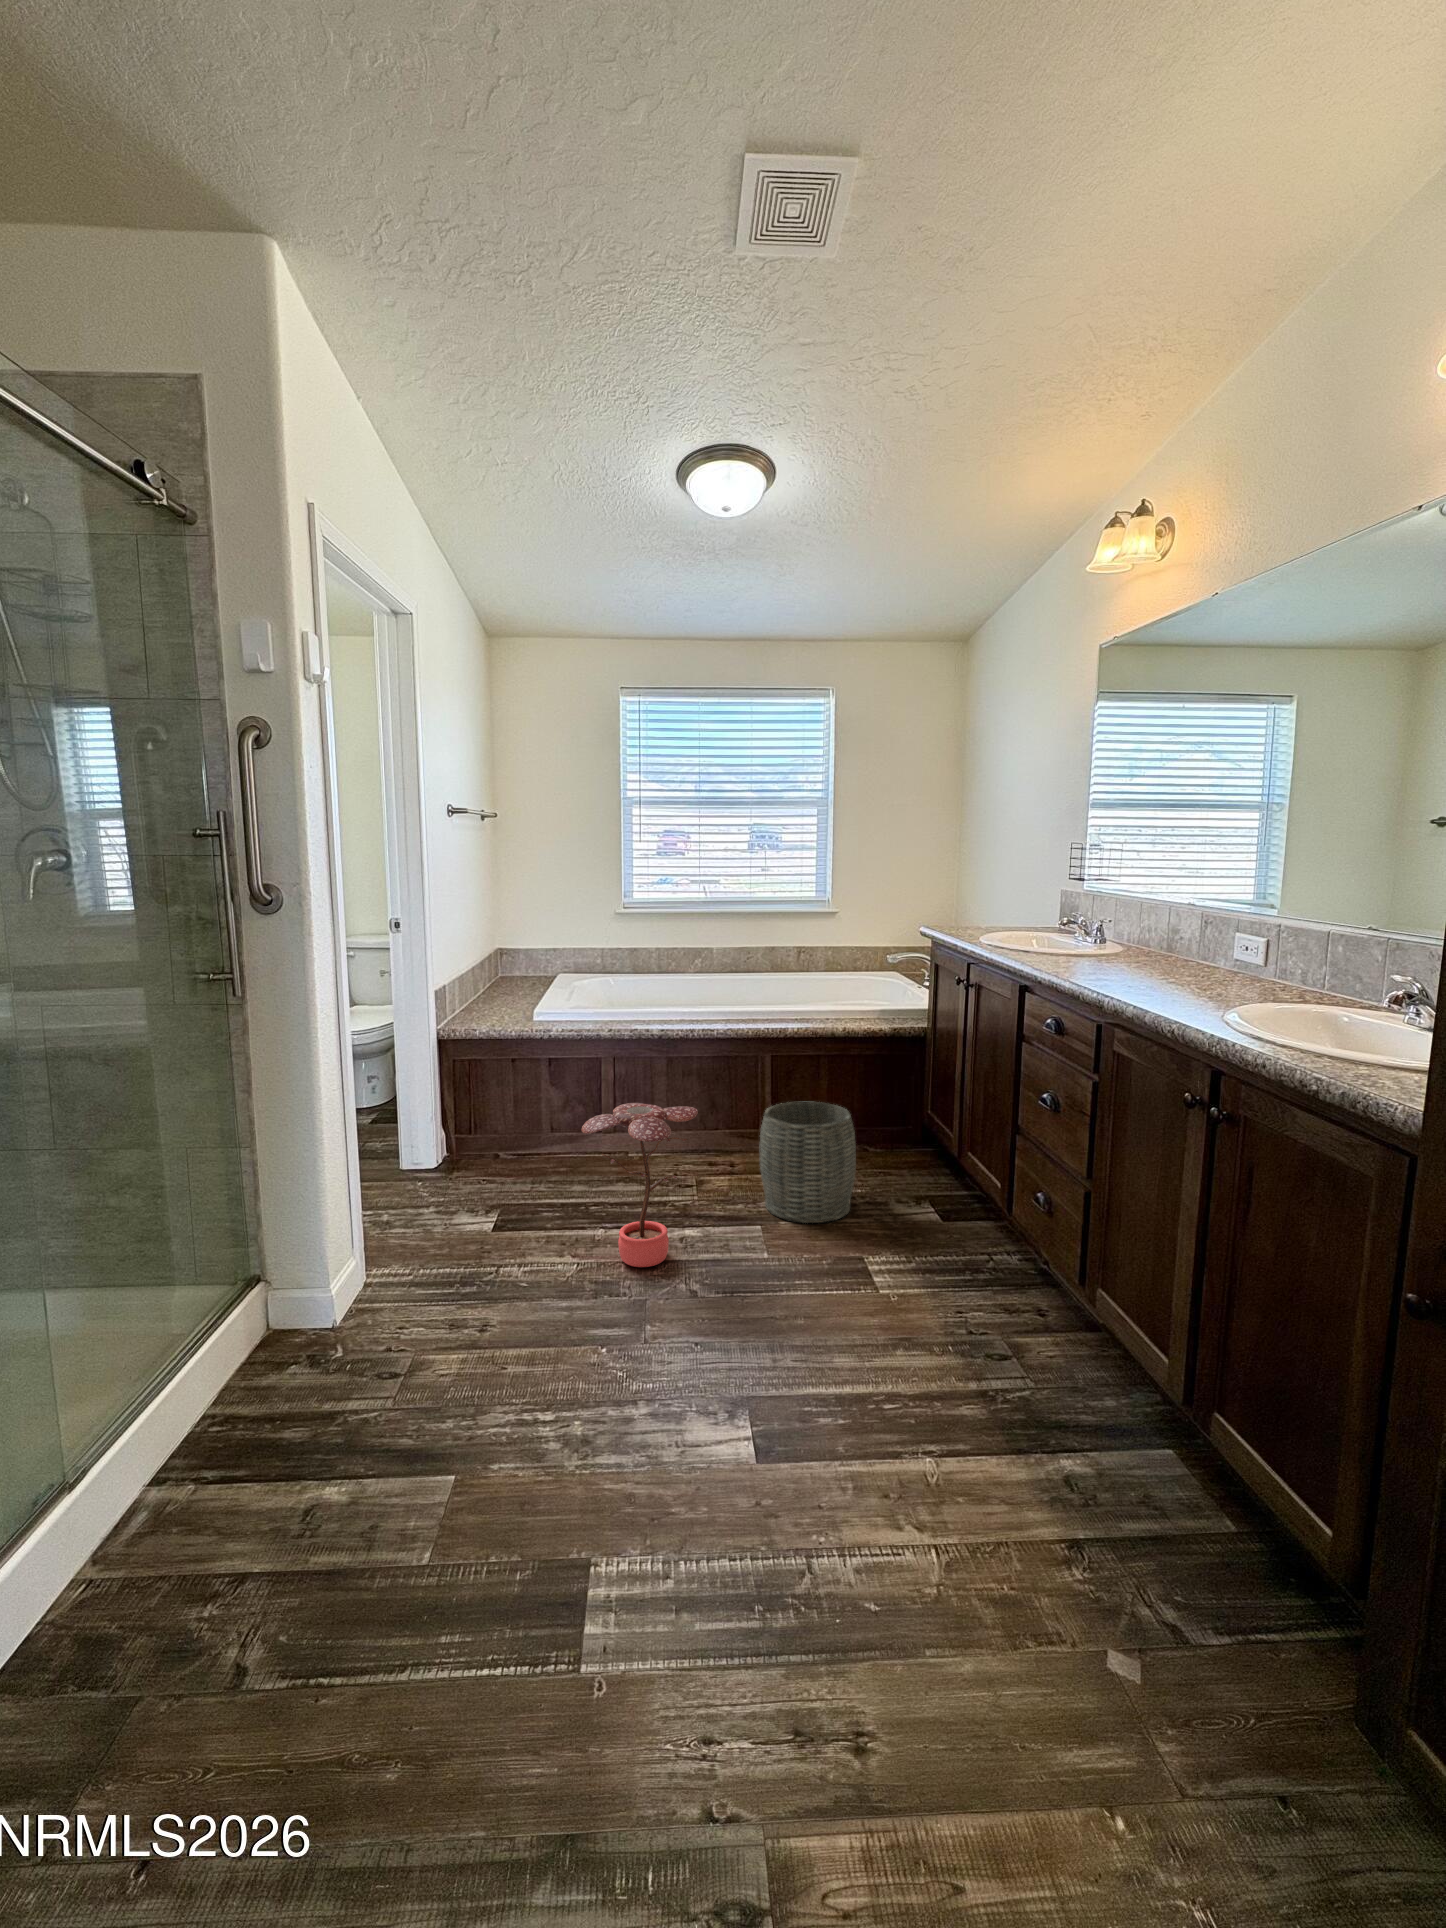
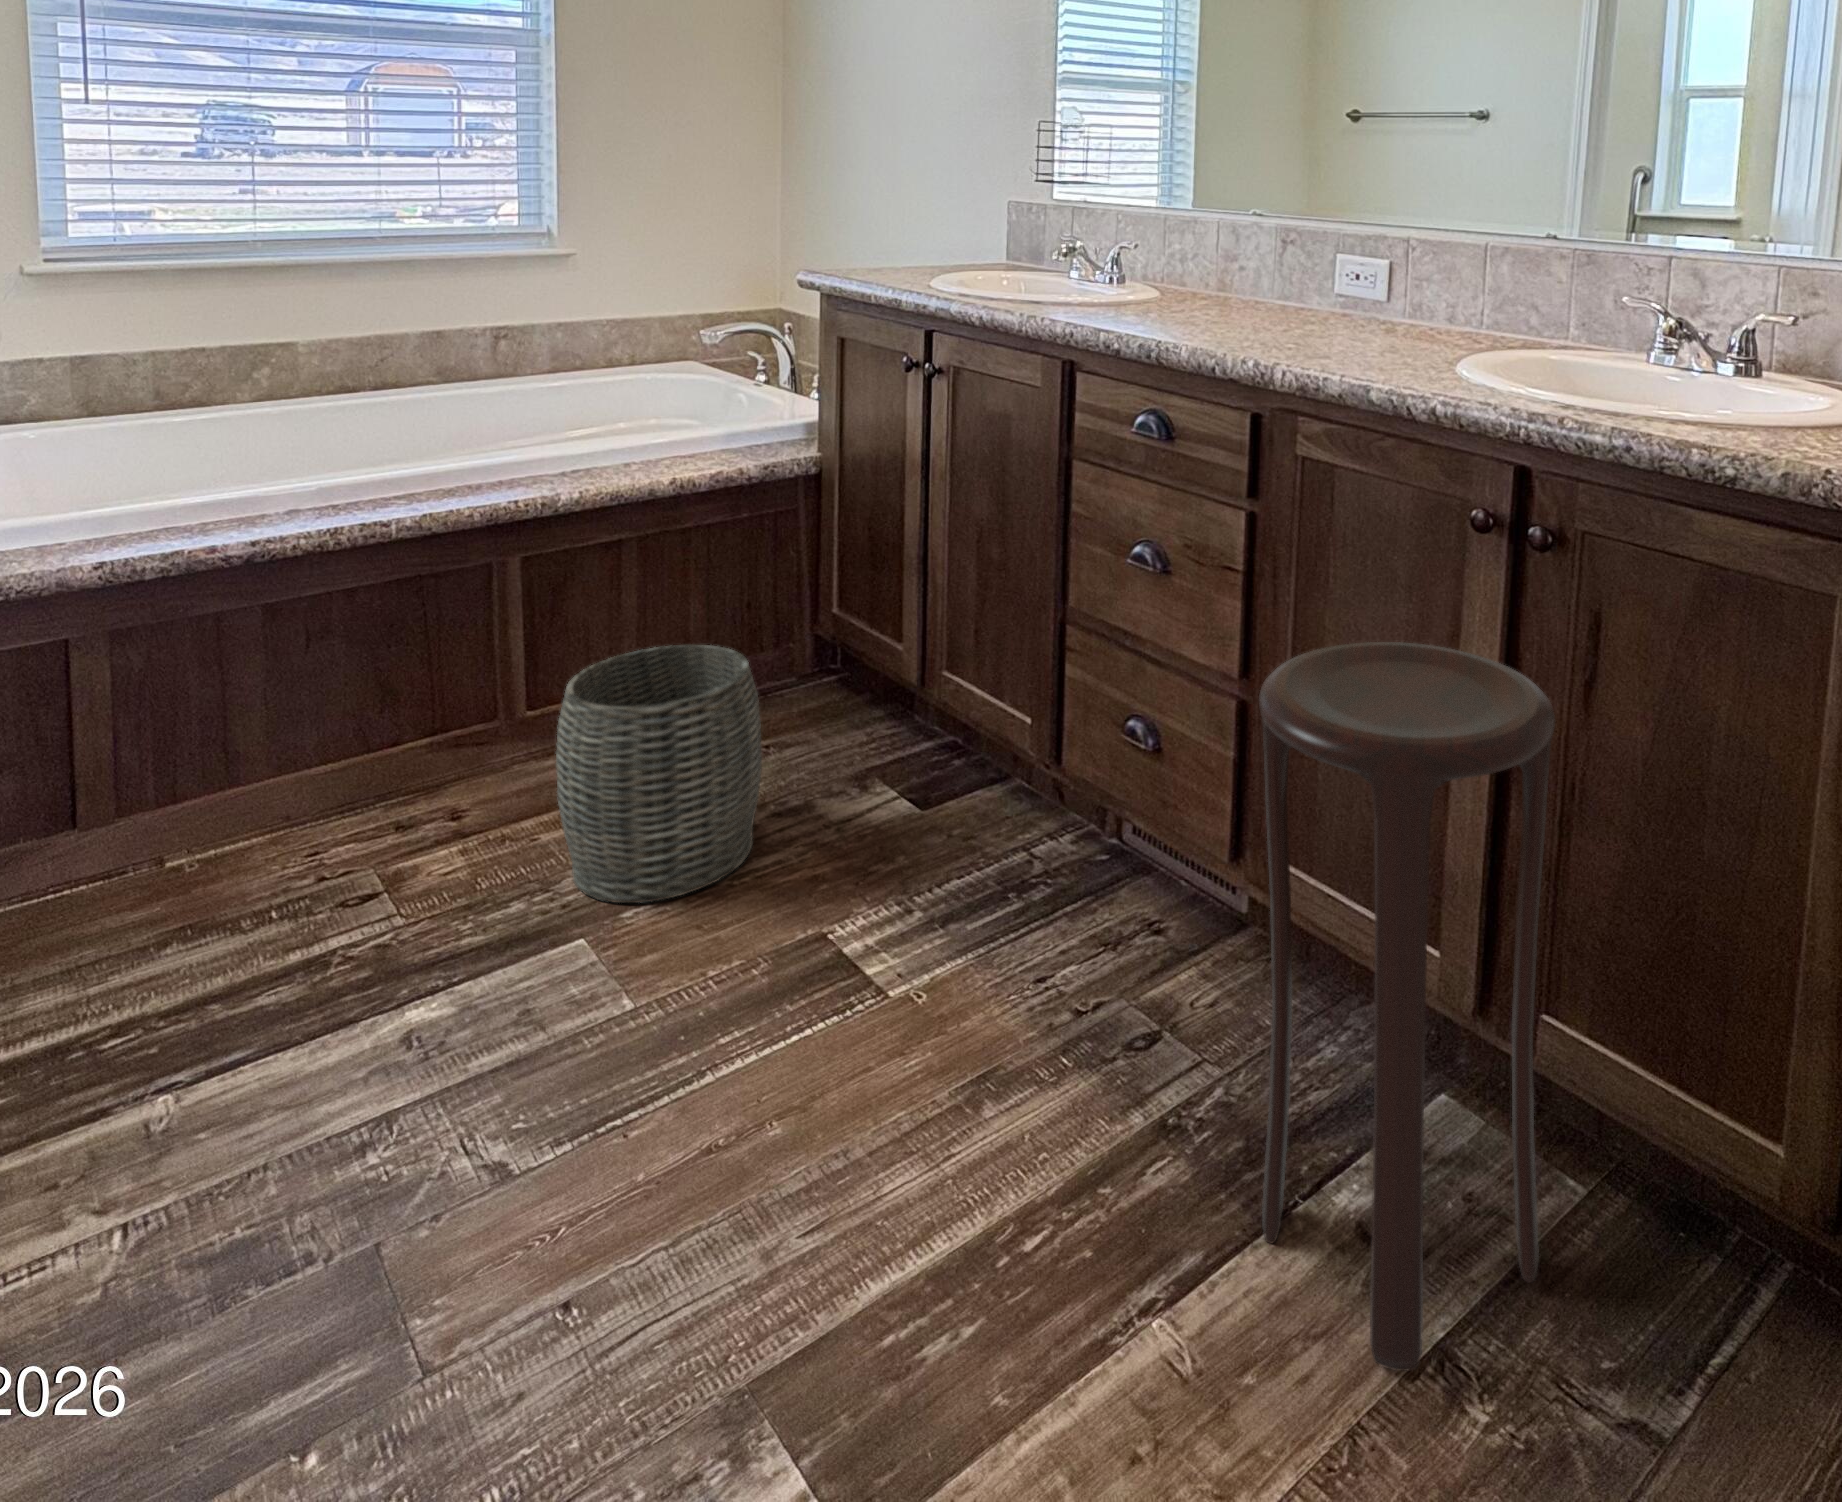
potted plant: present [582,1103,698,1267] -> none [117,730,454,1172]
stool: none [999,1144,1186,1546] -> present [1259,642,1555,1371]

